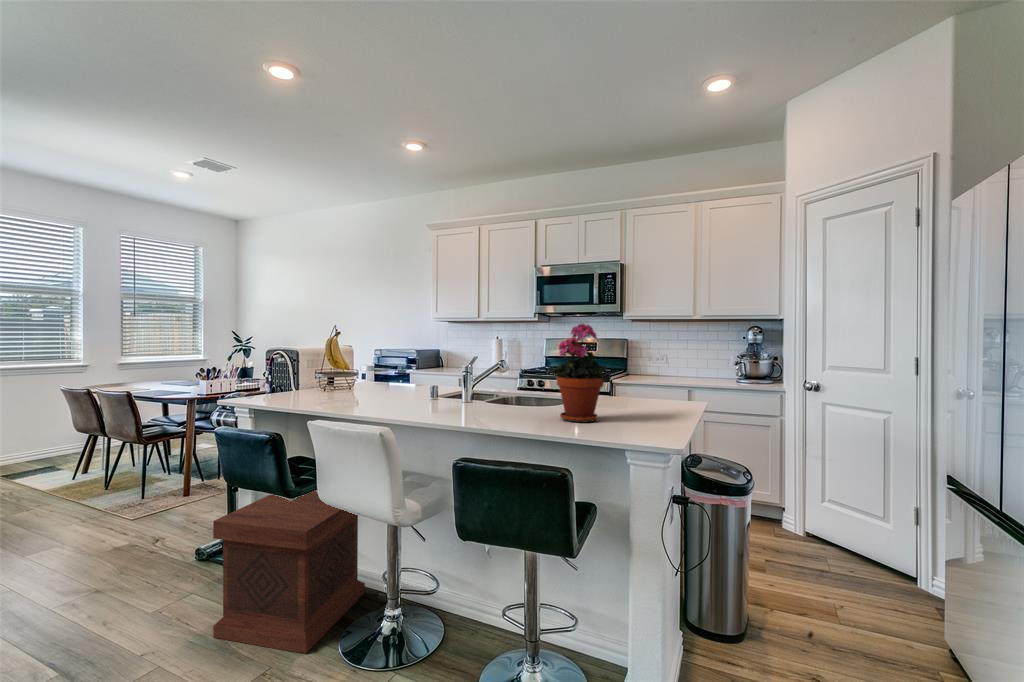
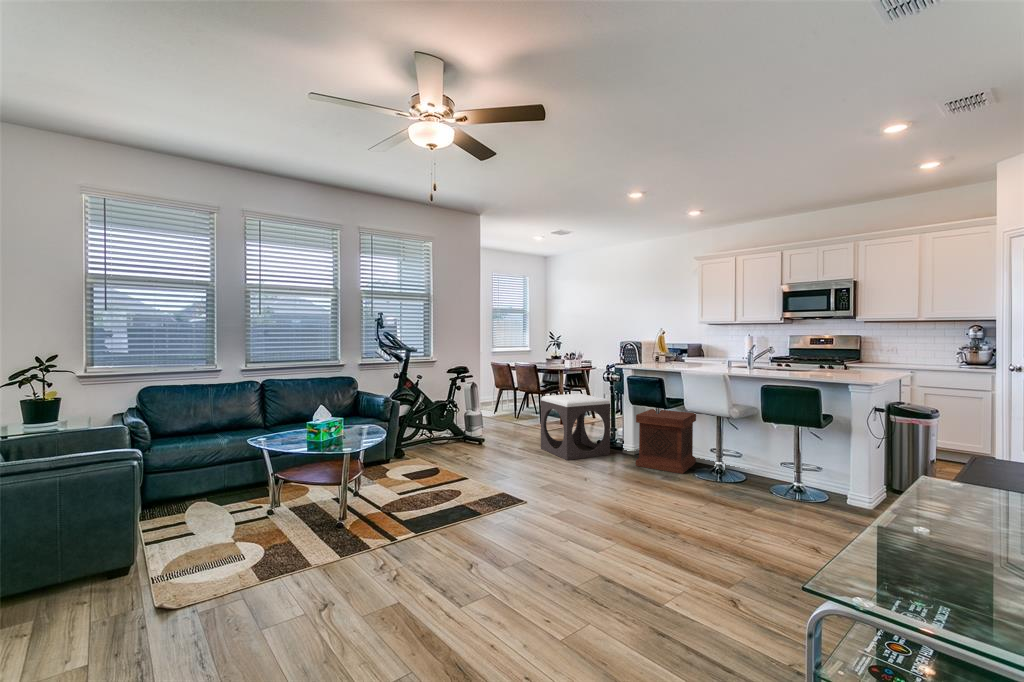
potted plant: present [549,324,611,423] -> none [807,326,844,375]
footstool: none [28,457,194,648] -> present [541,394,610,460]

